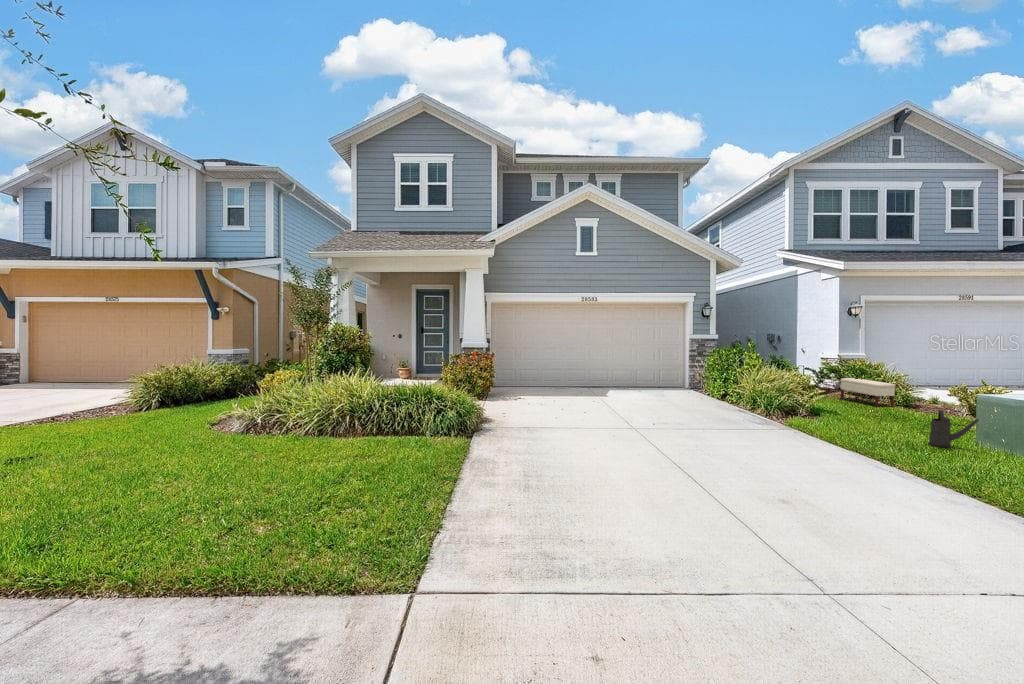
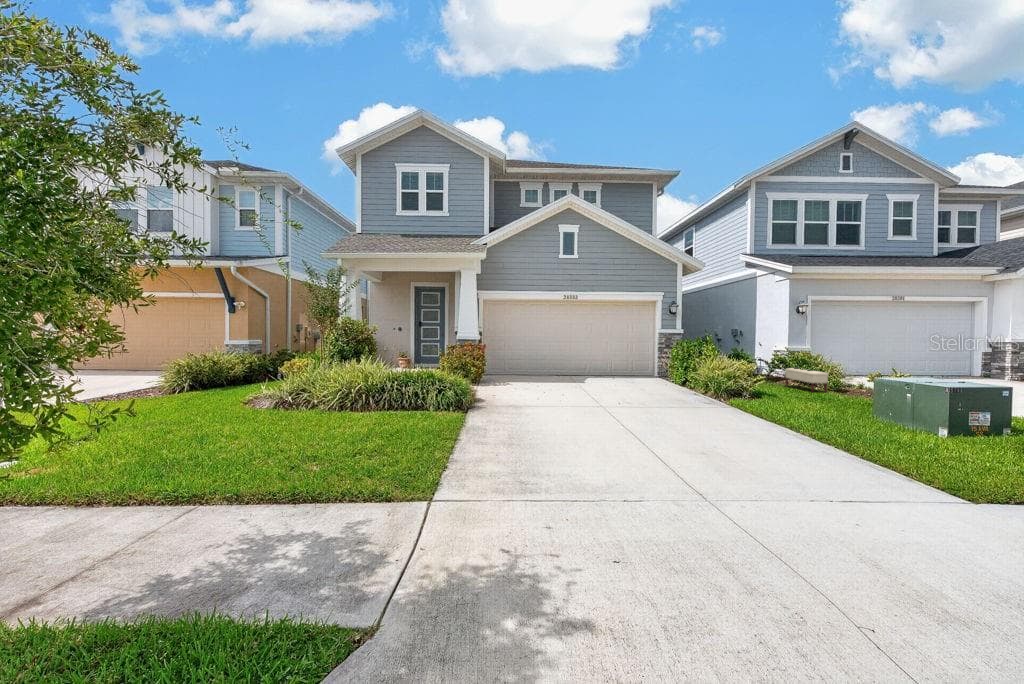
watering can: present [922,410,979,447] -> none [830,391,872,421]

